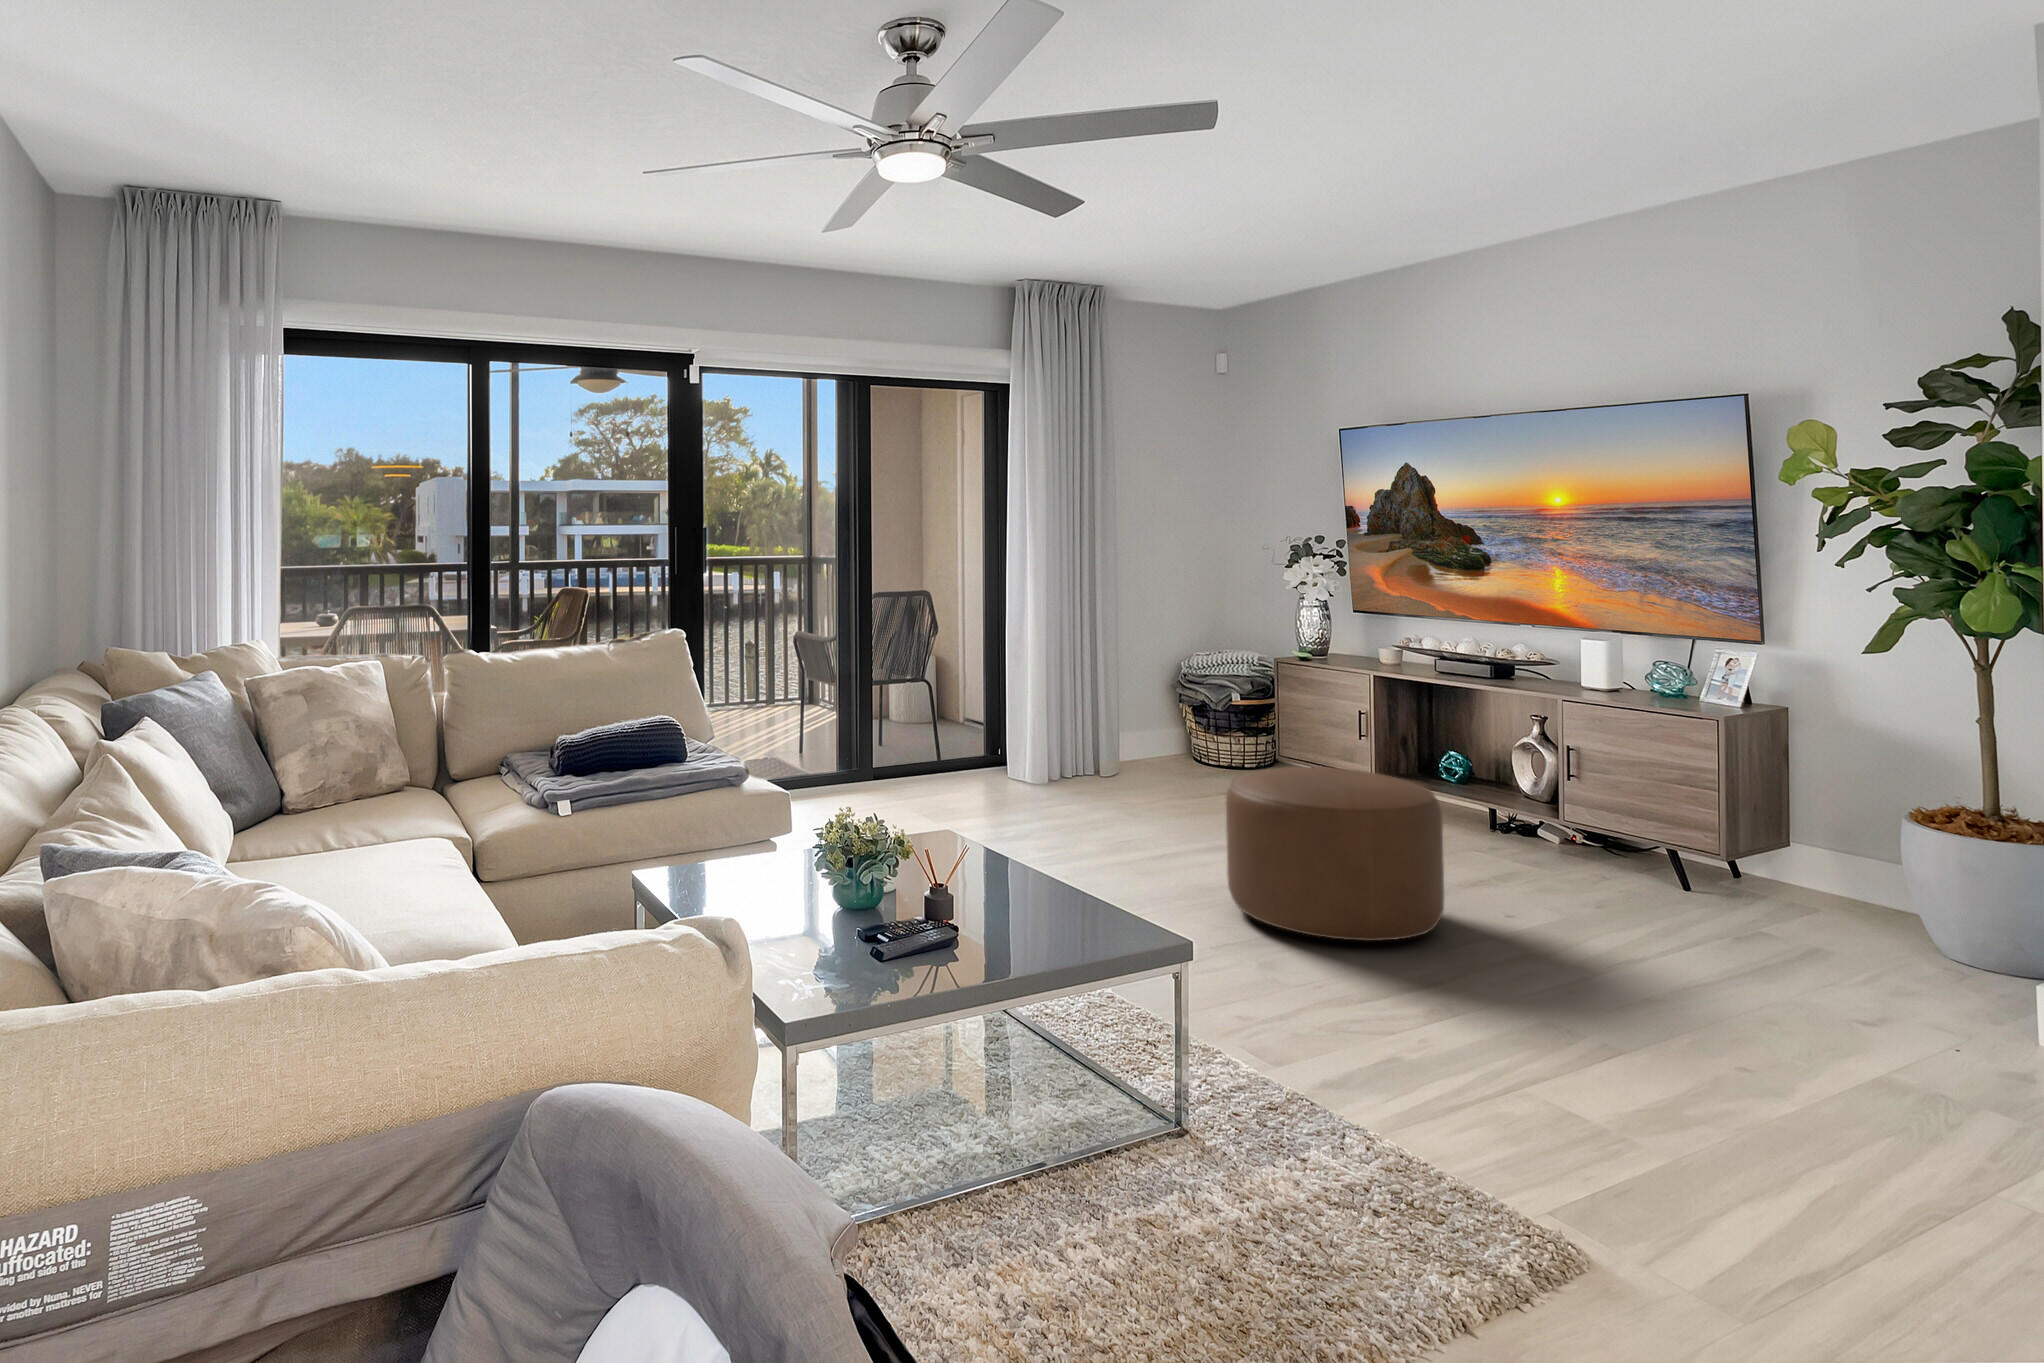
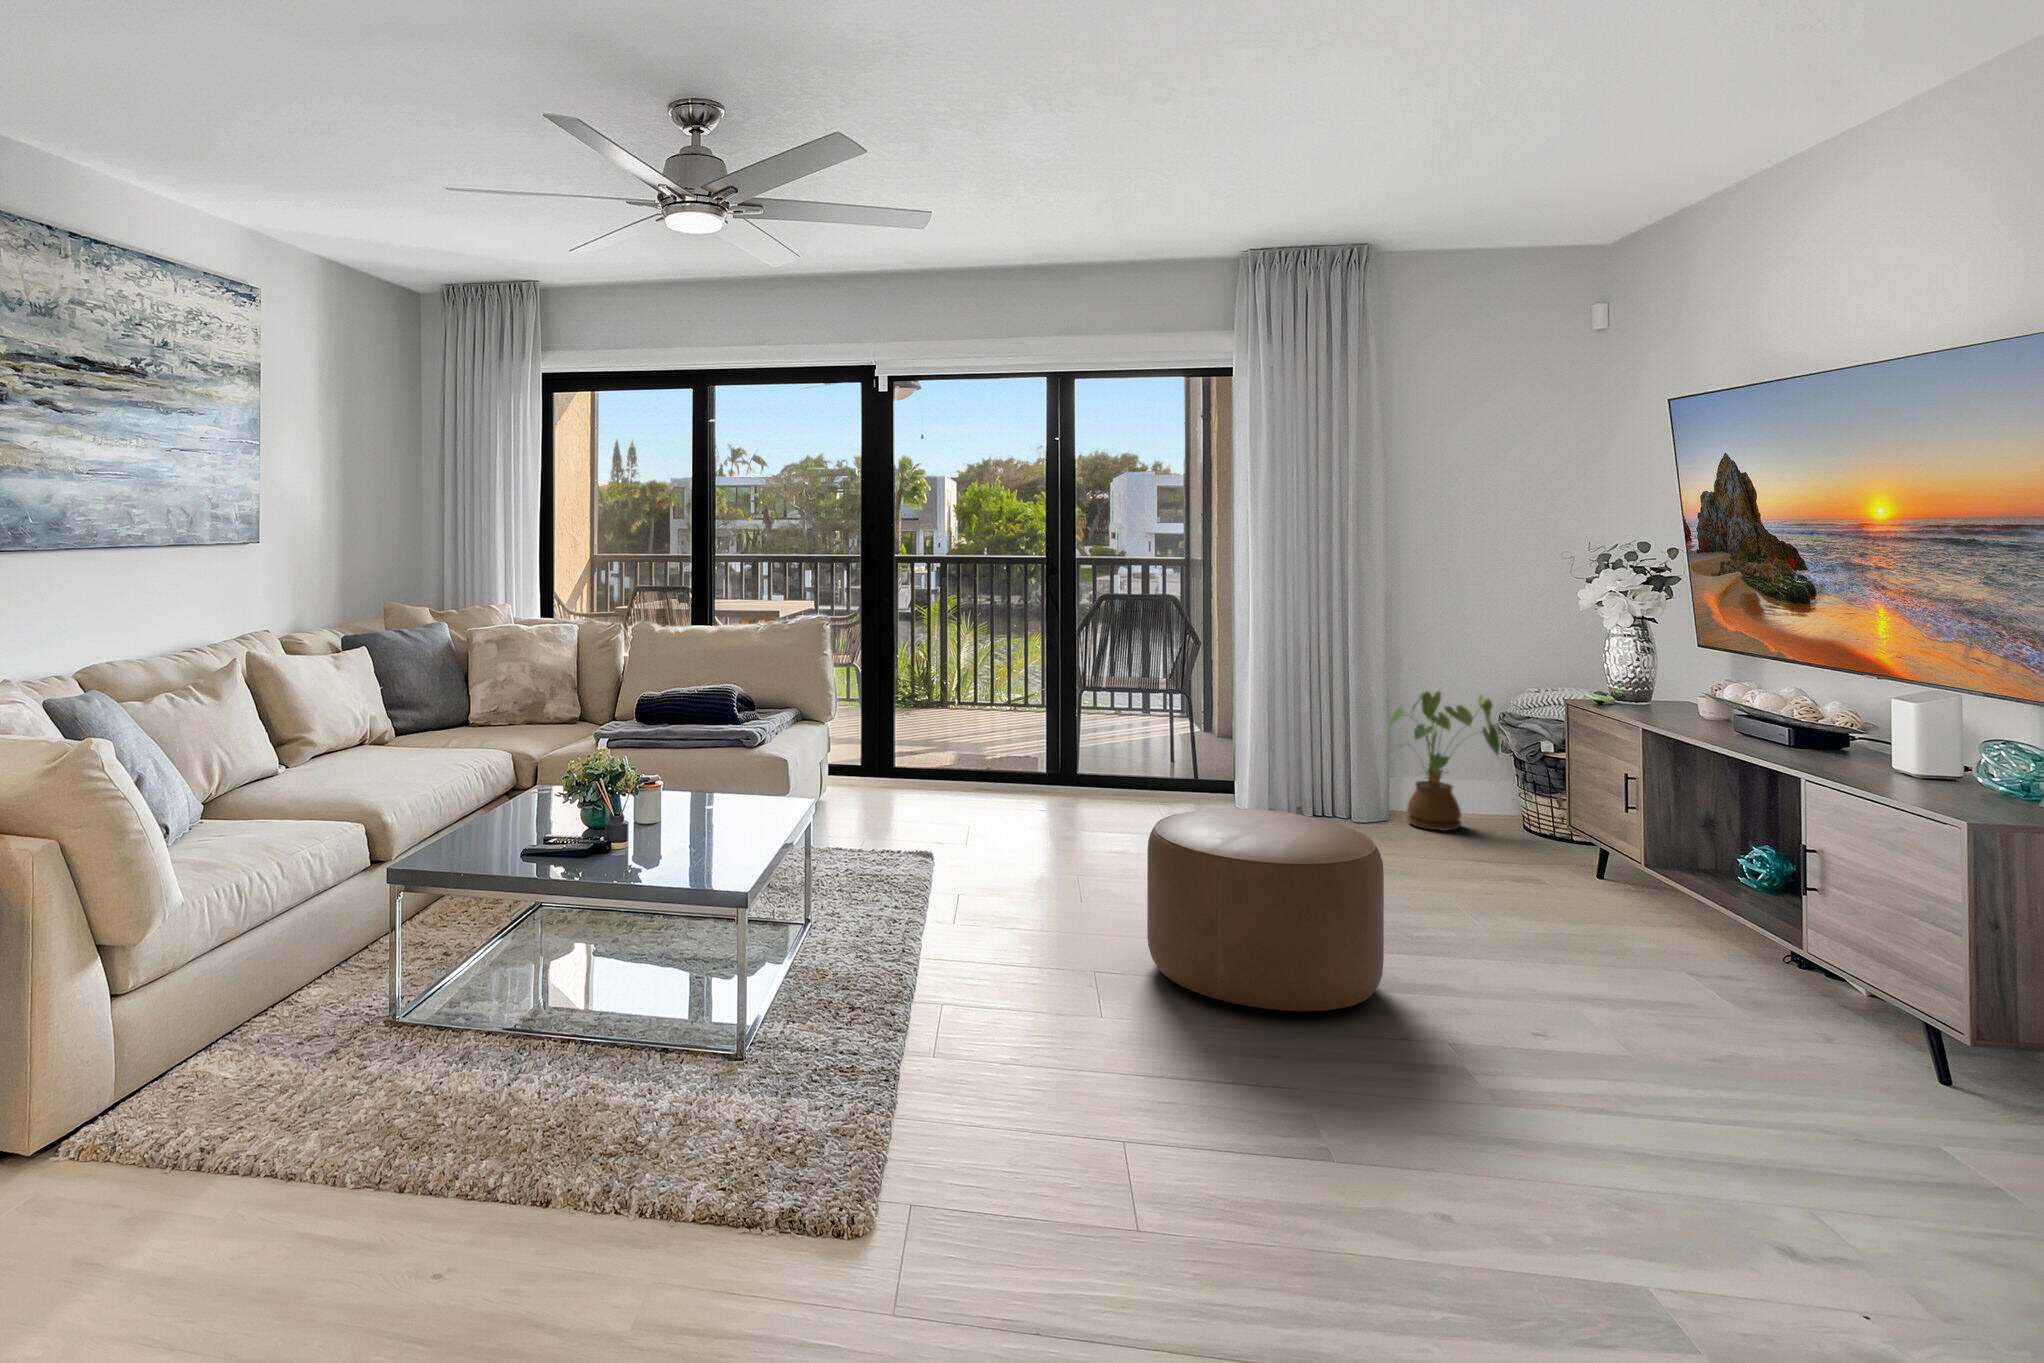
house plant: none [1125,660,1215,777] -> present [1388,691,1500,831]

